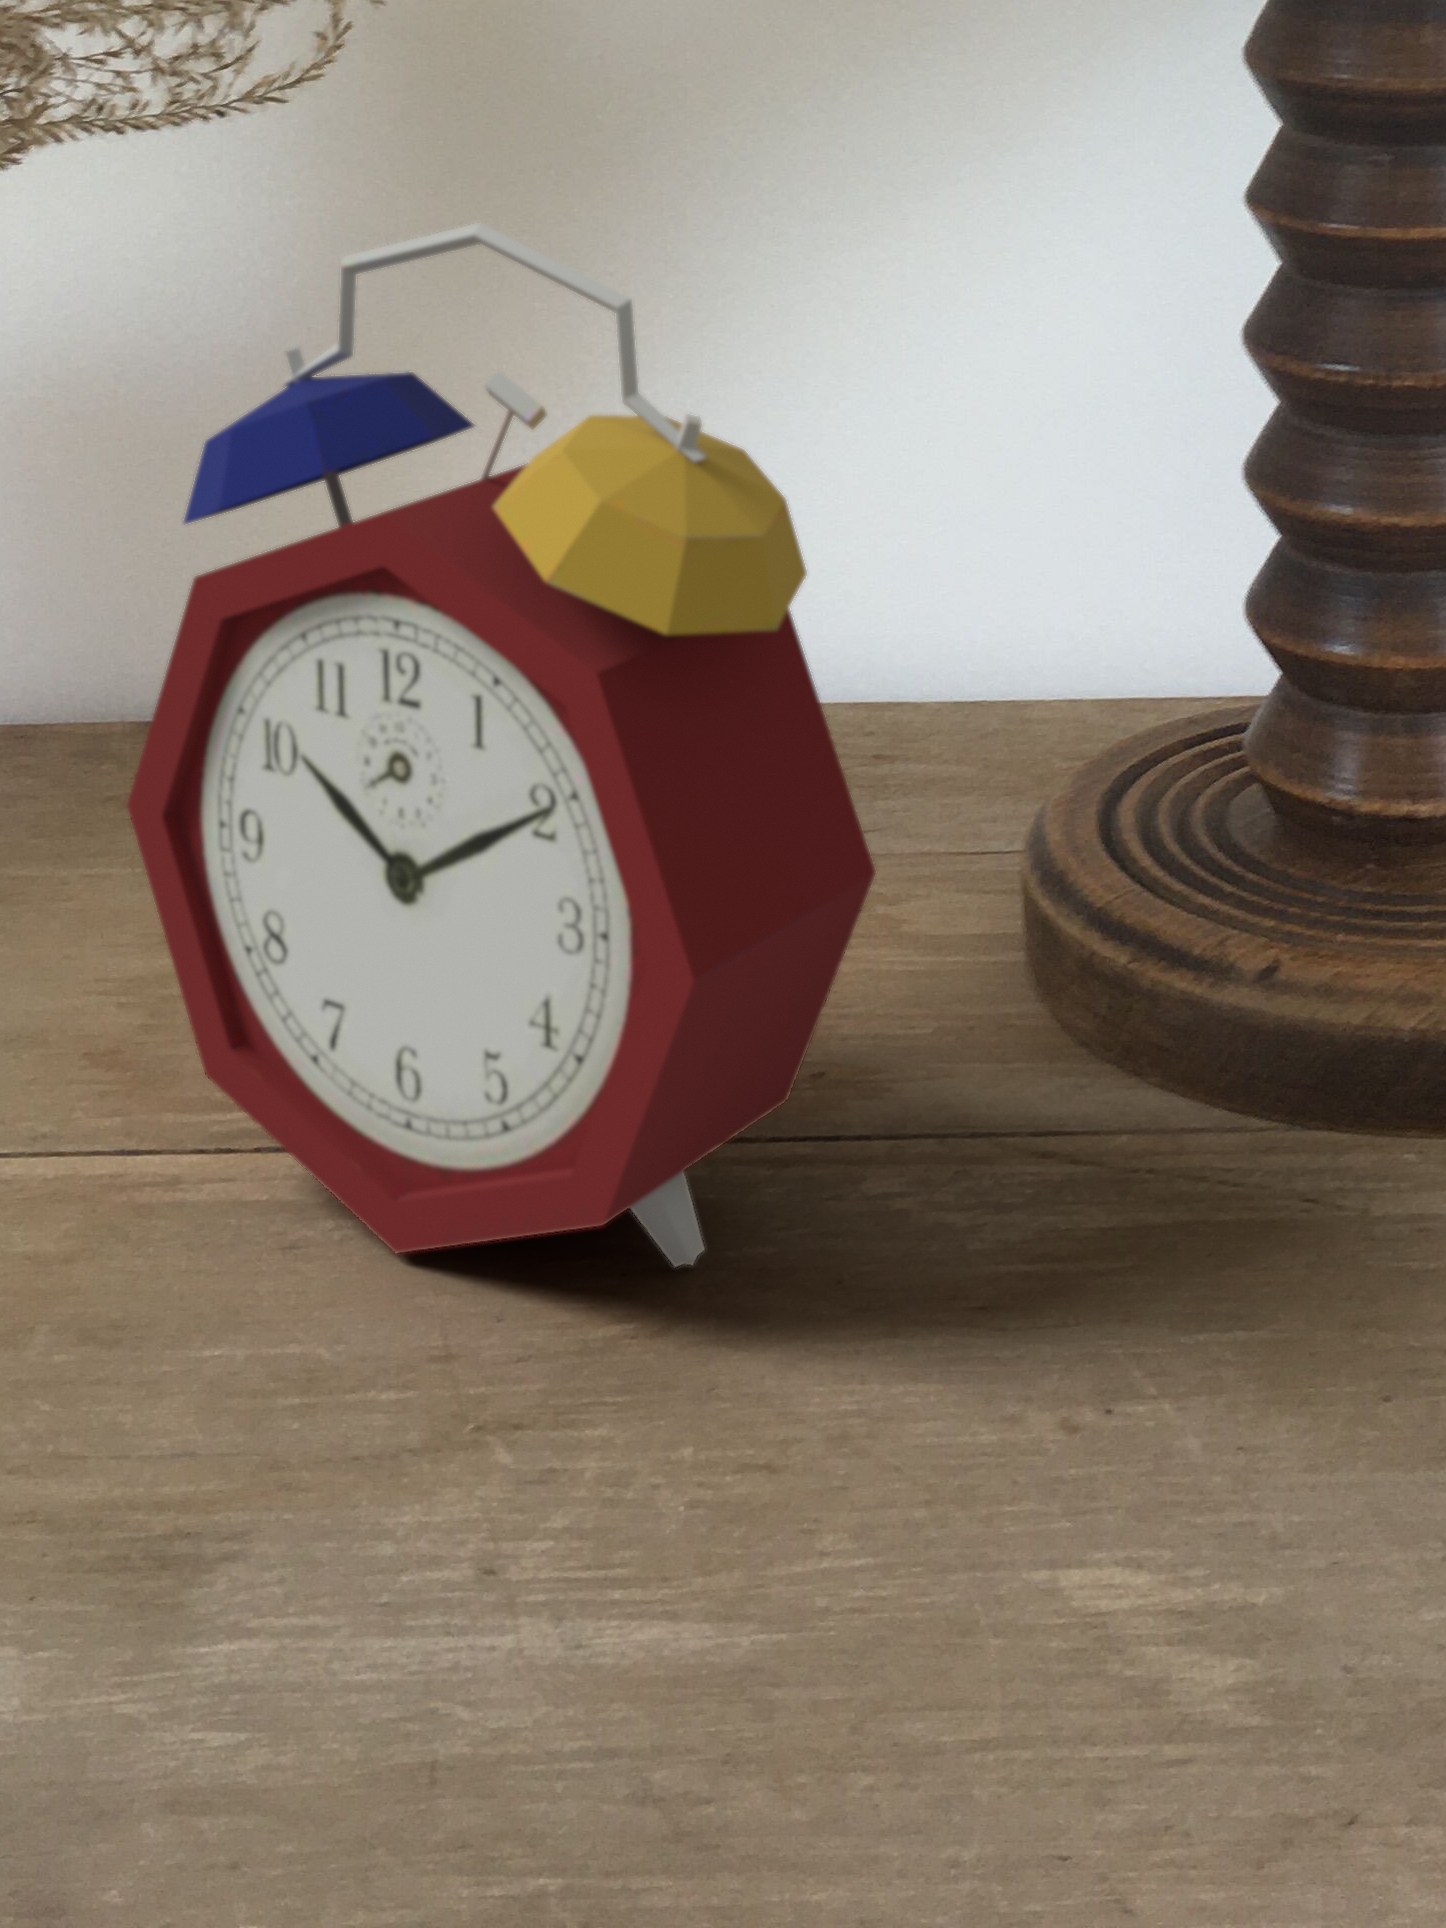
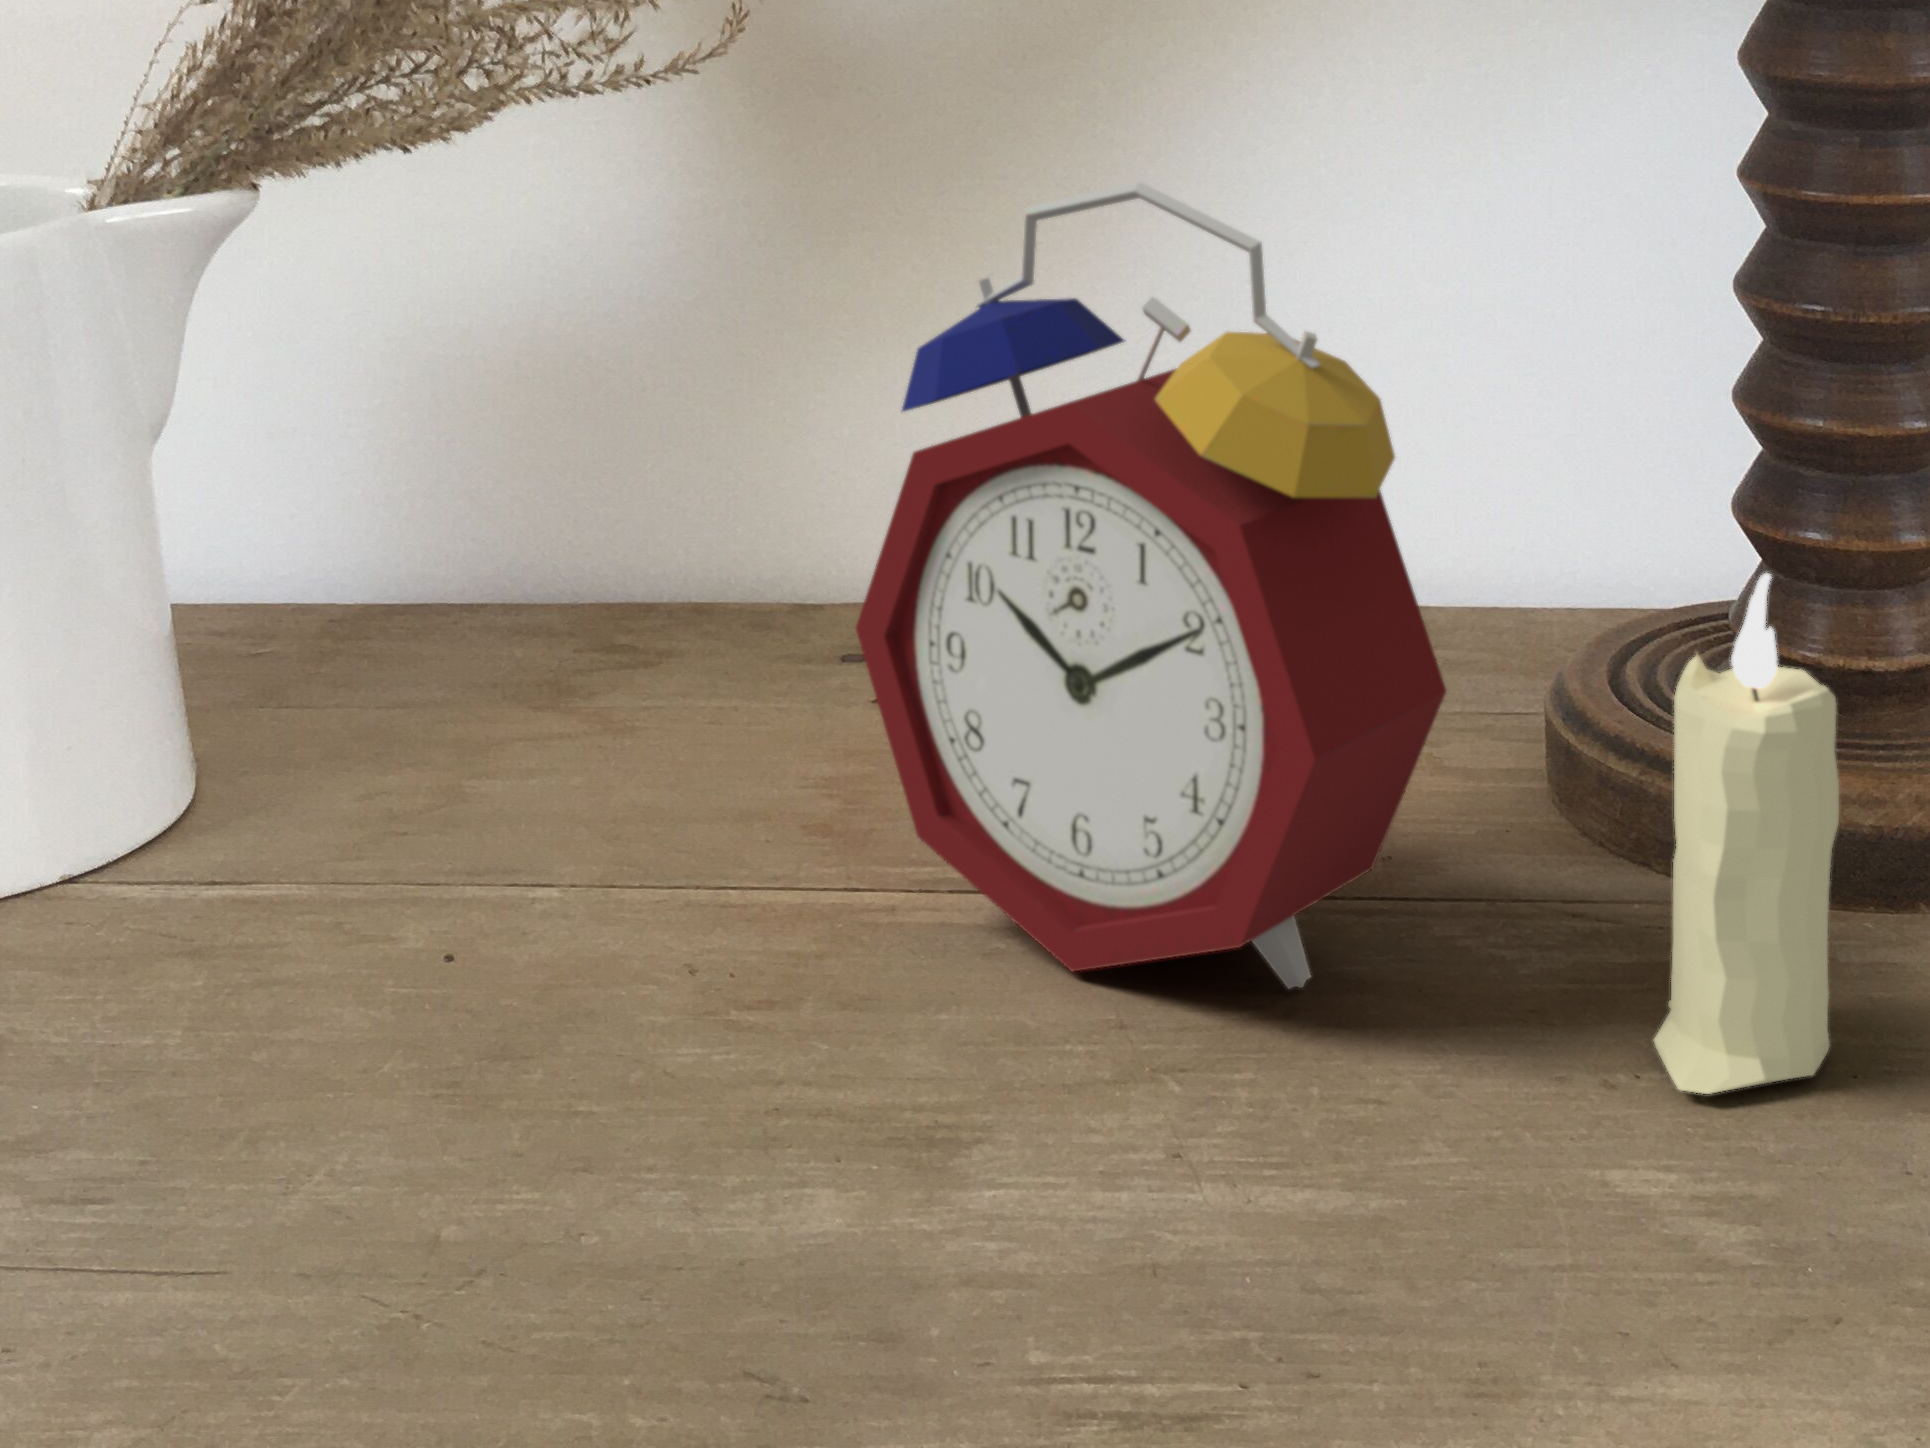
candle: none [1136,719,1368,1405] -> present [1654,573,1839,1094]

